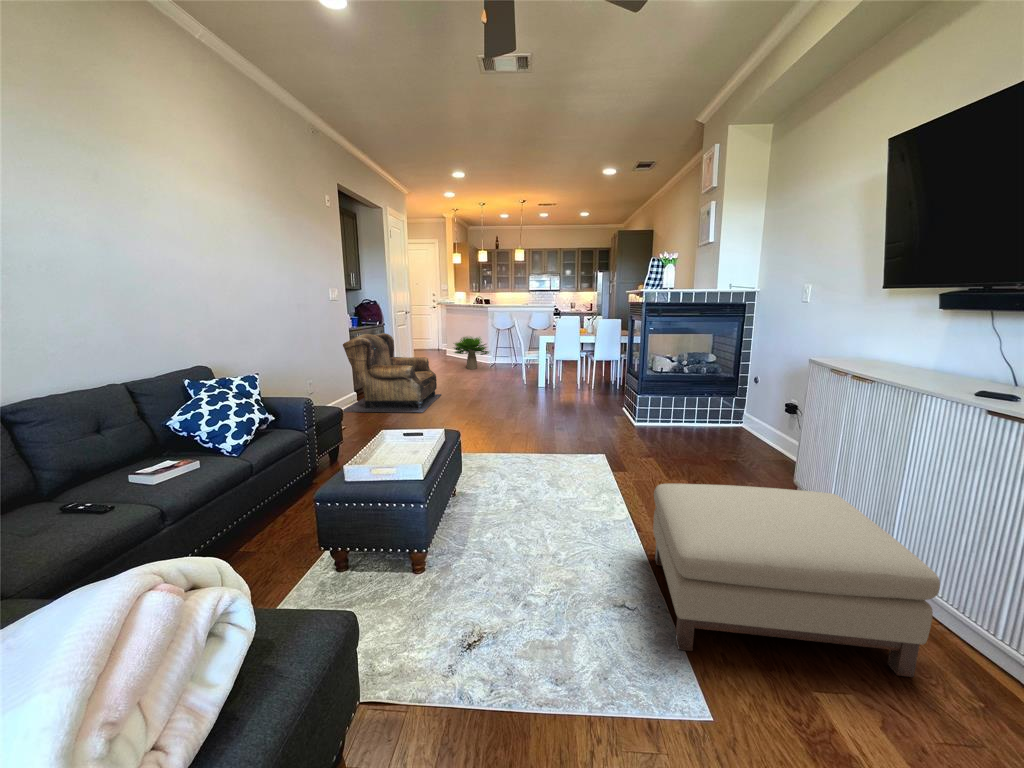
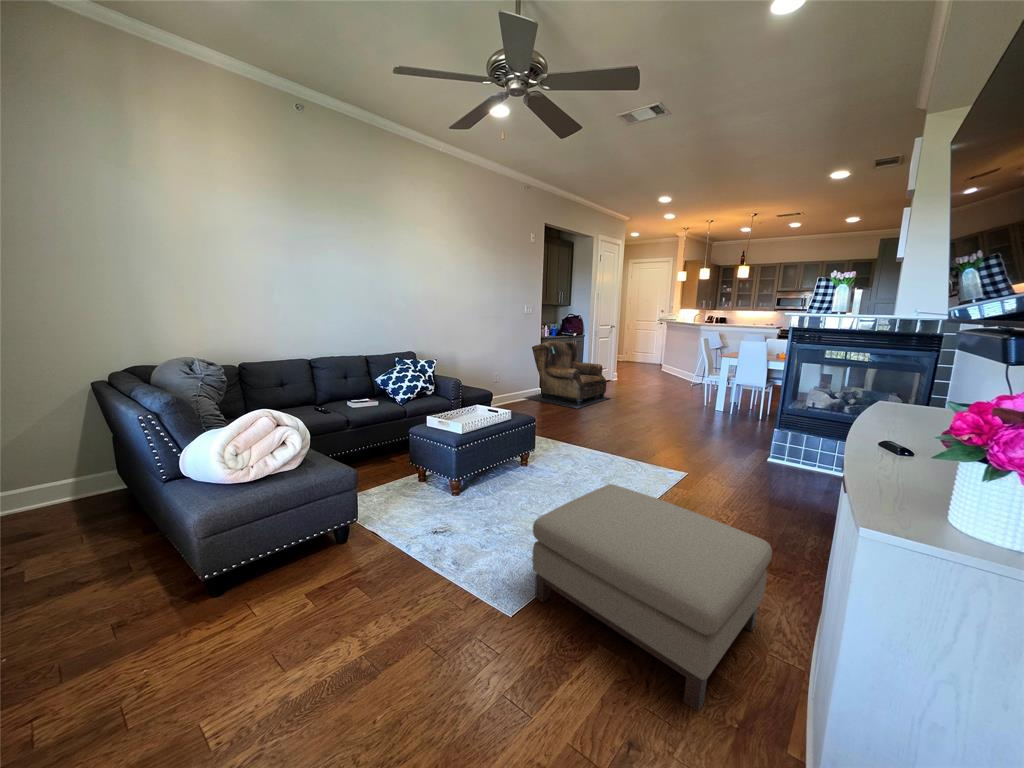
potted plant: present [454,337,489,369] -> none [651,349,693,382]

